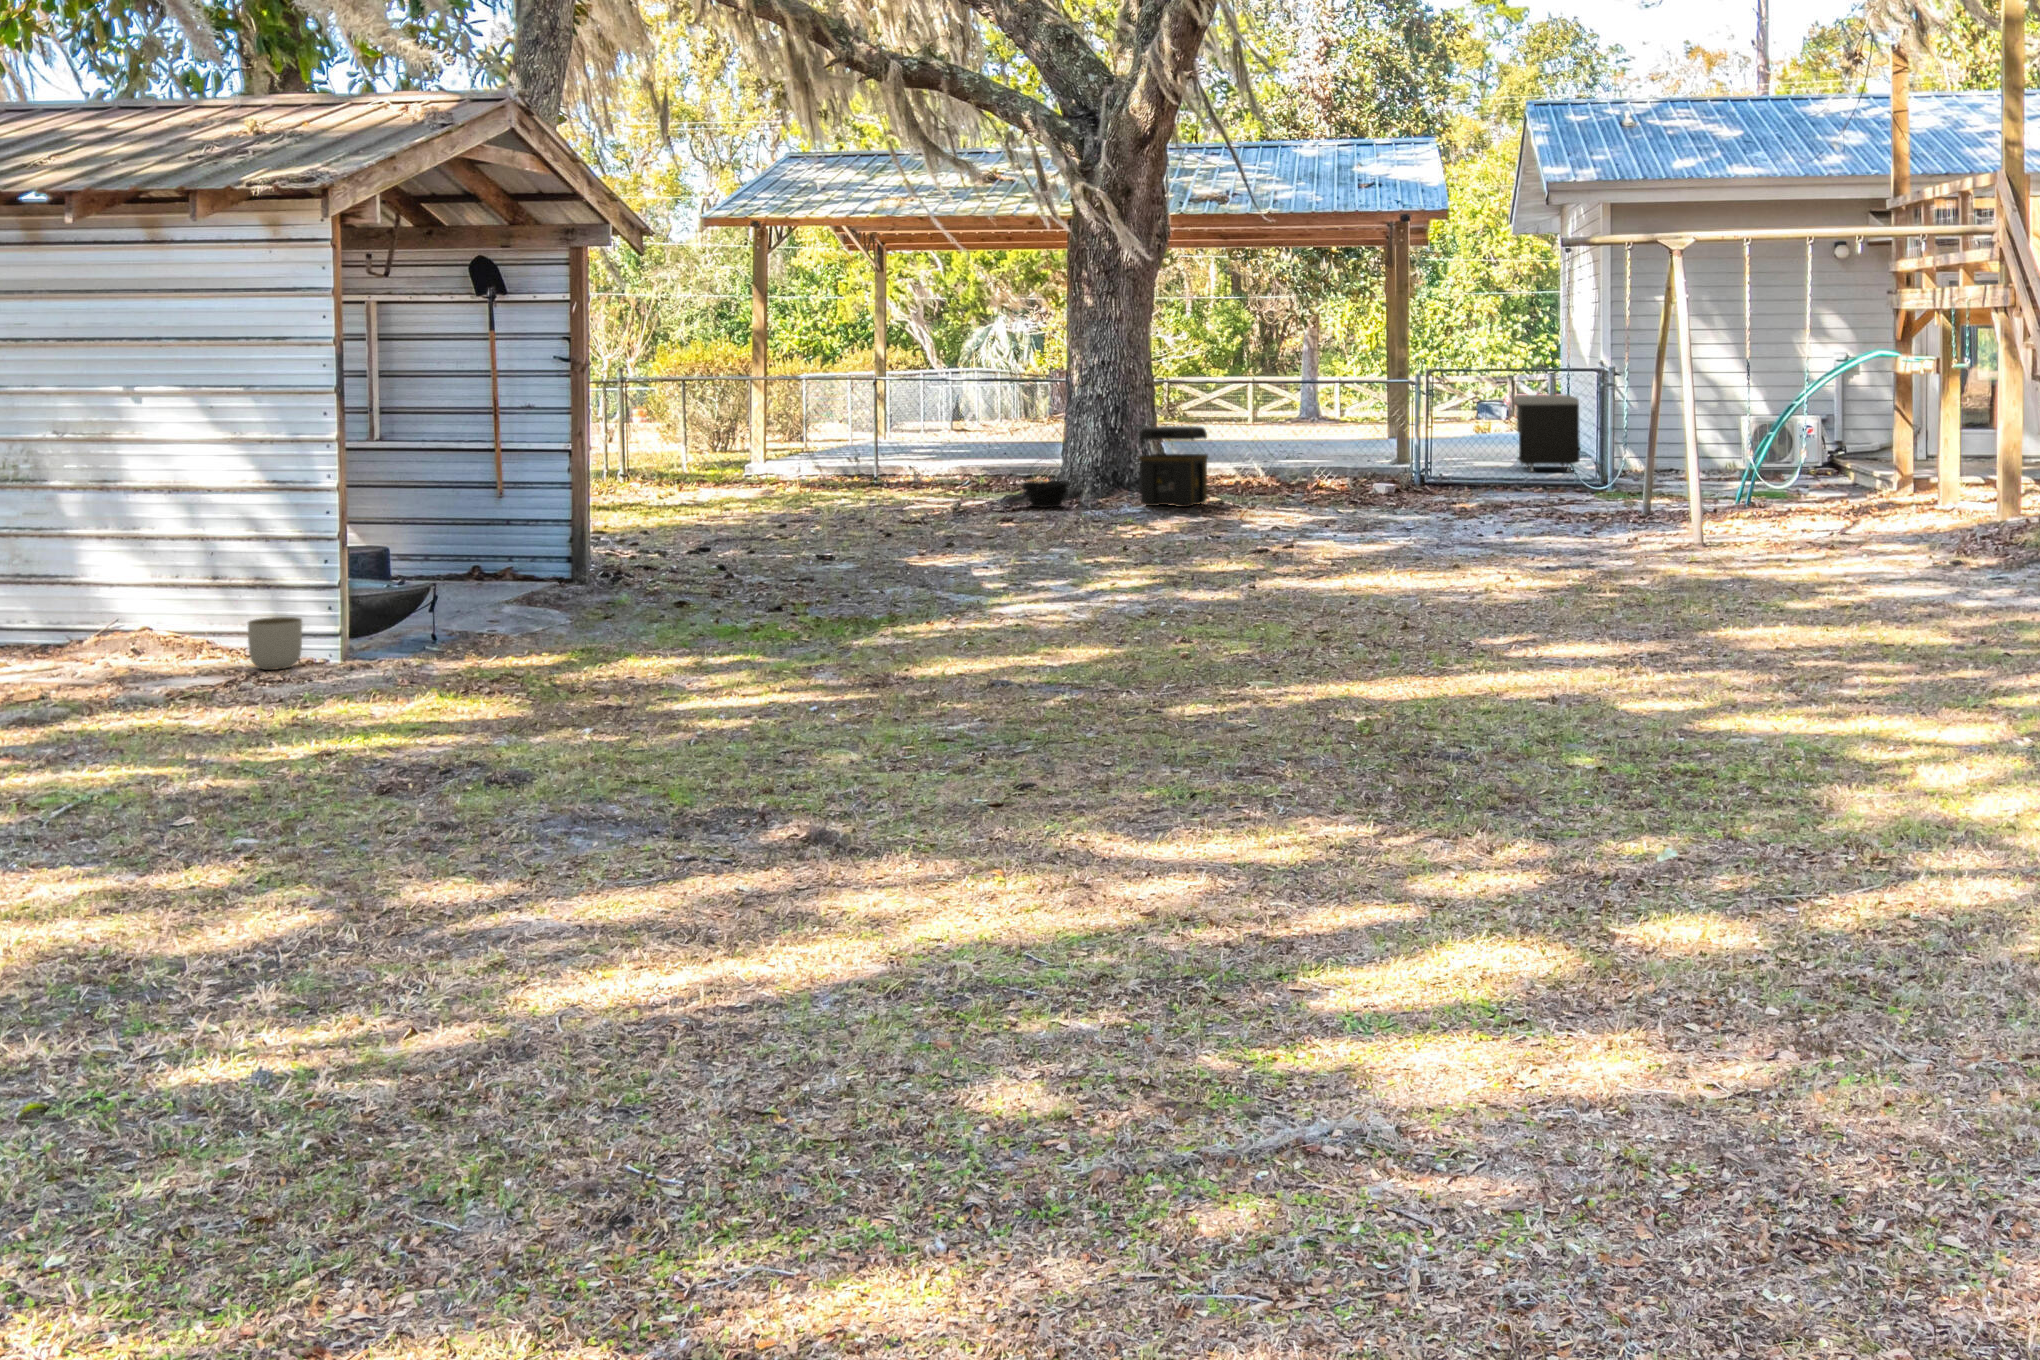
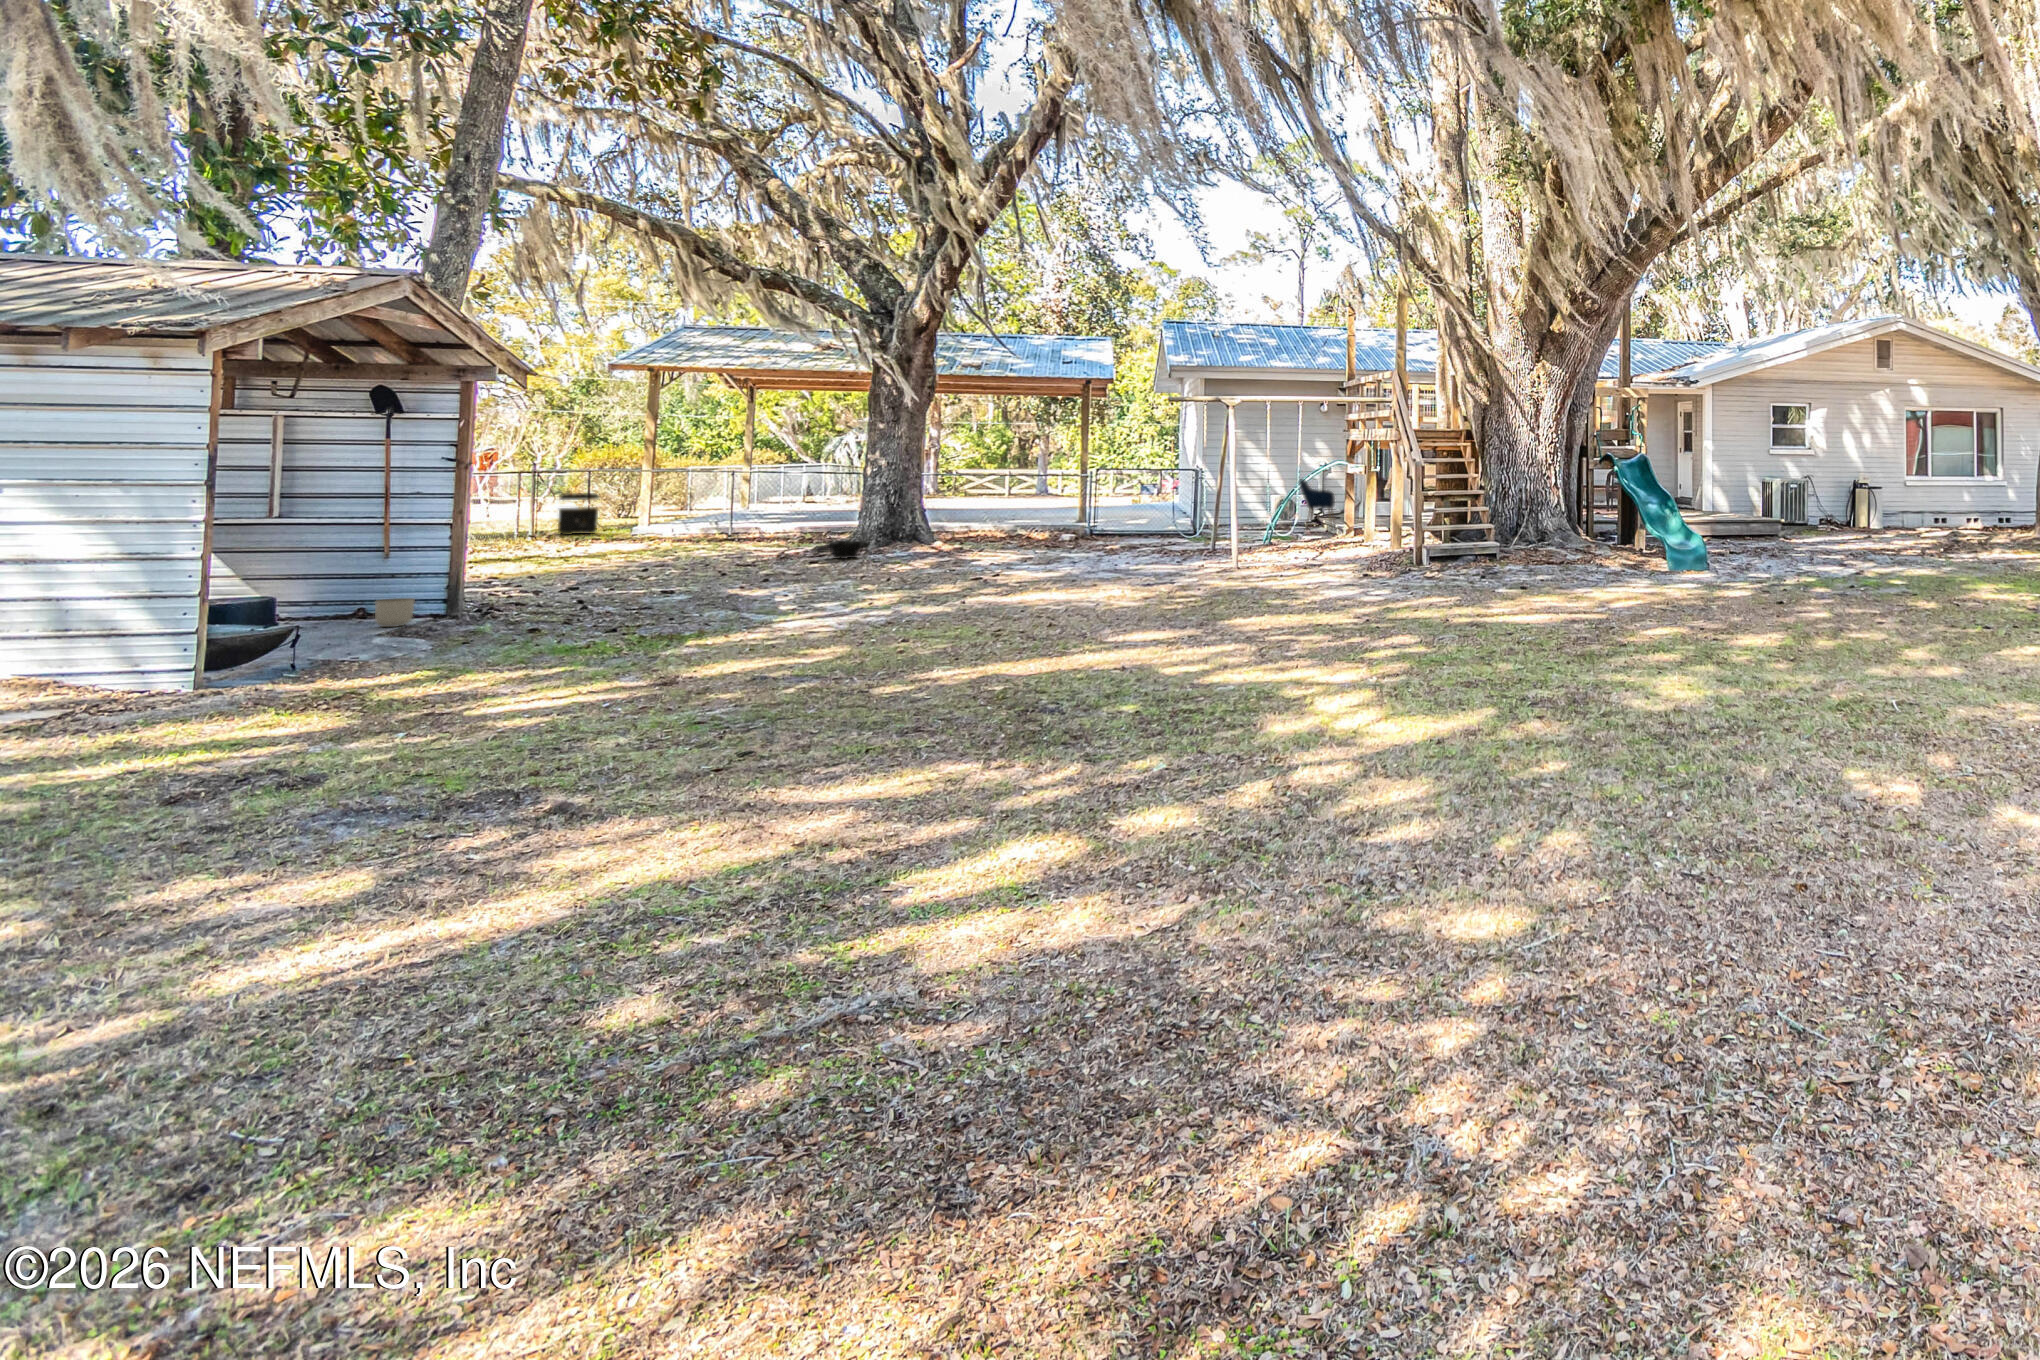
chair: none [1778,384,1855,483] -> present [1299,479,1335,530]
storage bench: present [1514,395,1580,472] -> none [1159,484,1195,529]
toolbox: present [1139,426,1208,507] -> present [558,493,599,535]
planter: present [248,617,302,670] -> present [375,598,414,627]

